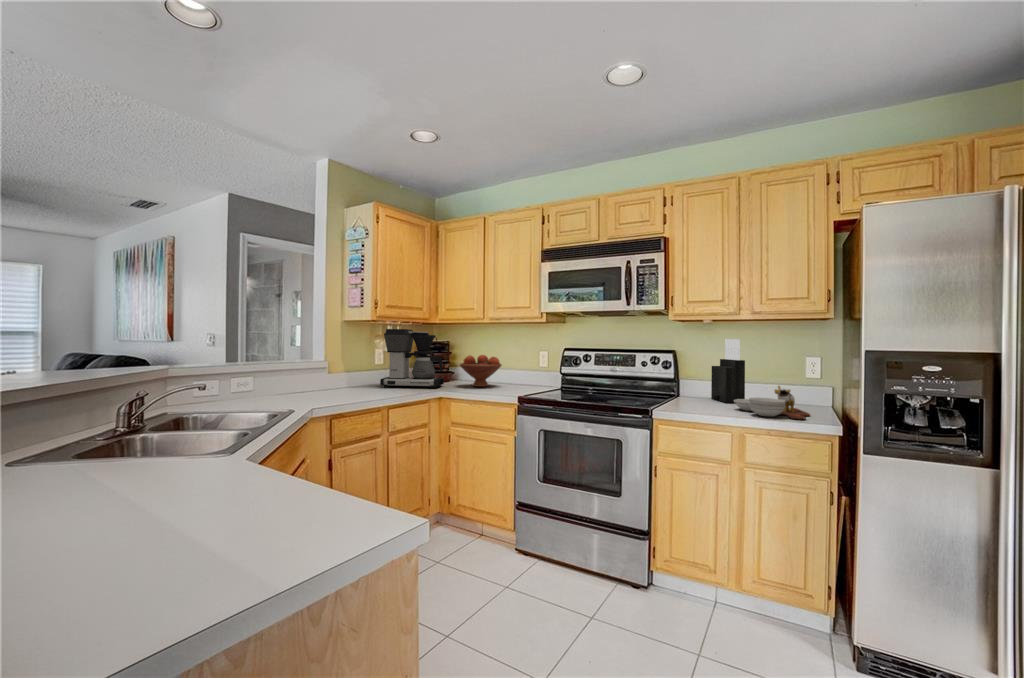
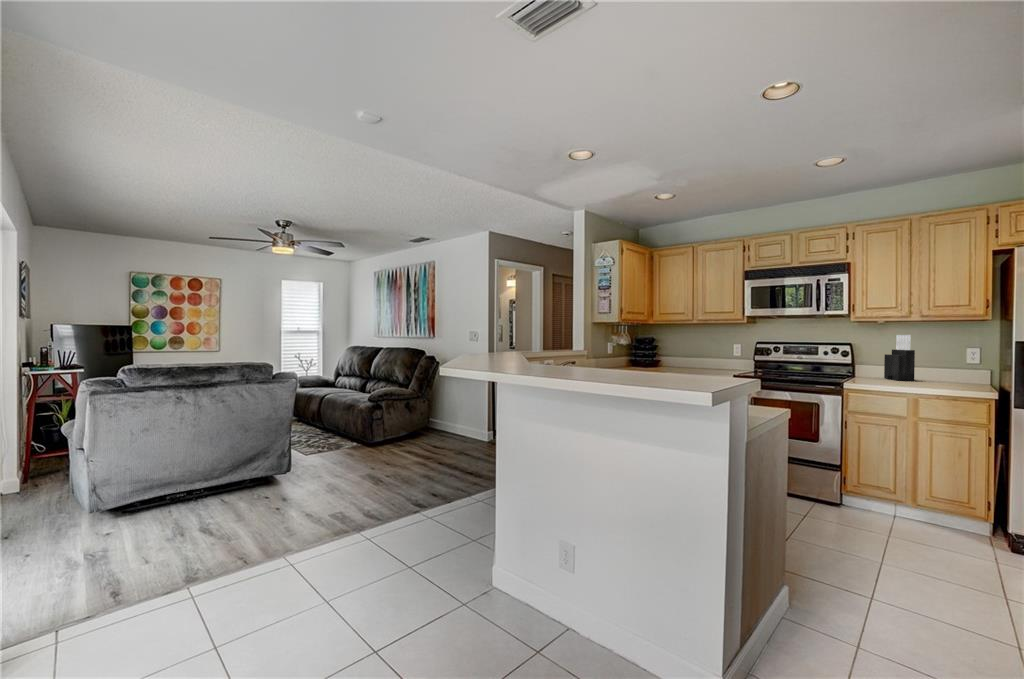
coffee maker: present [380,329,444,388] -> none [620,328,662,369]
fruit bowl: present [460,355,501,387] -> none [673,346,705,369]
cutting board: present [734,386,810,419] -> none [907,367,972,389]

